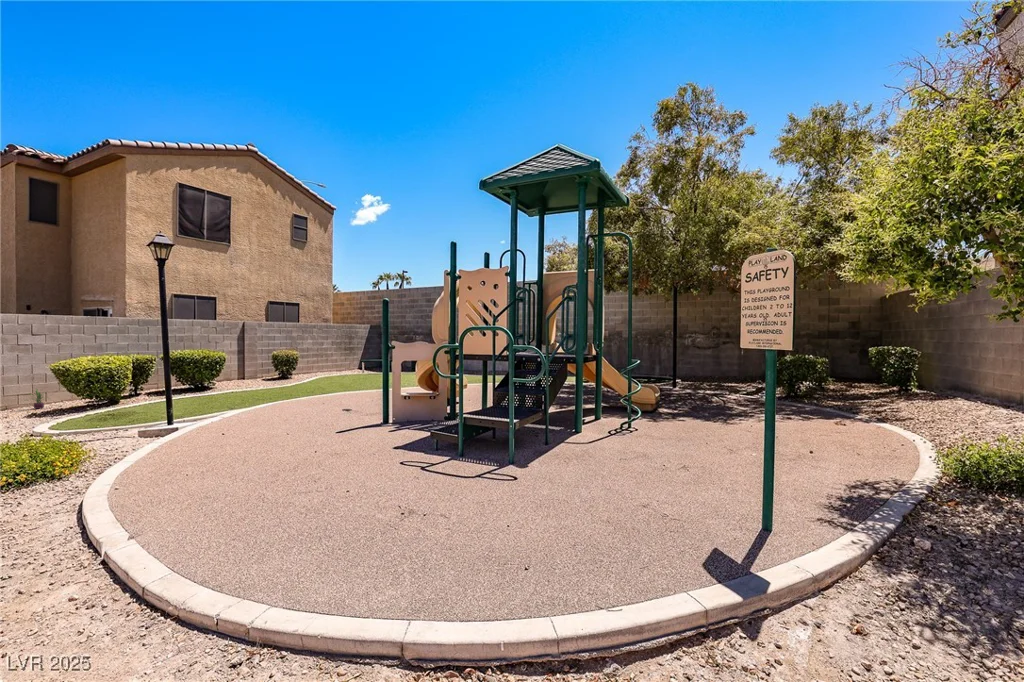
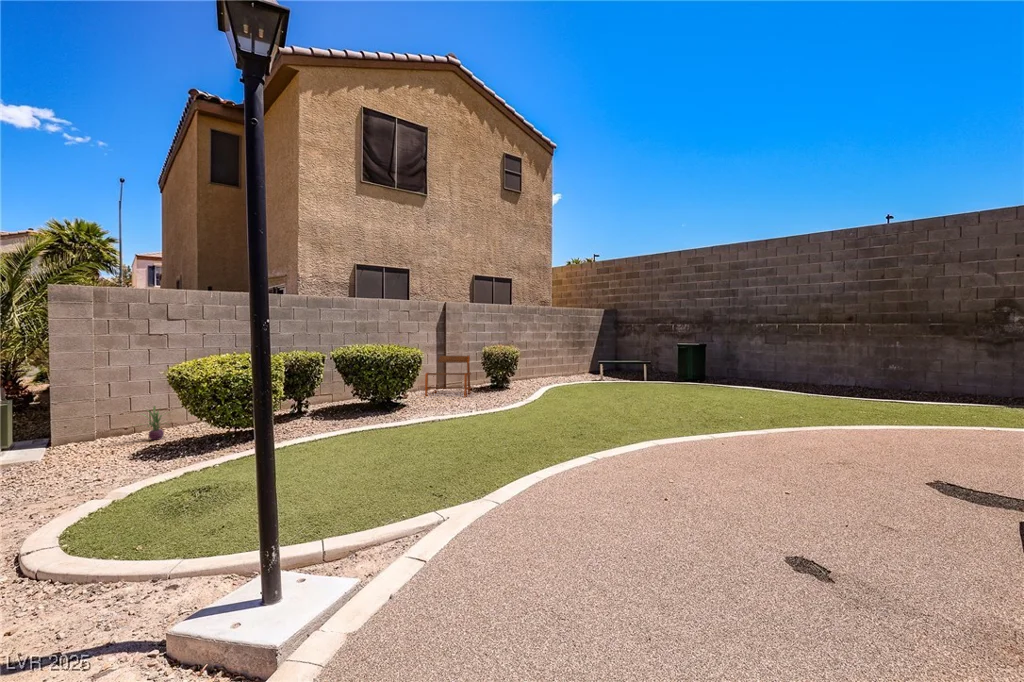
bench: none [228,357,263,383] -> present [425,356,472,397]

